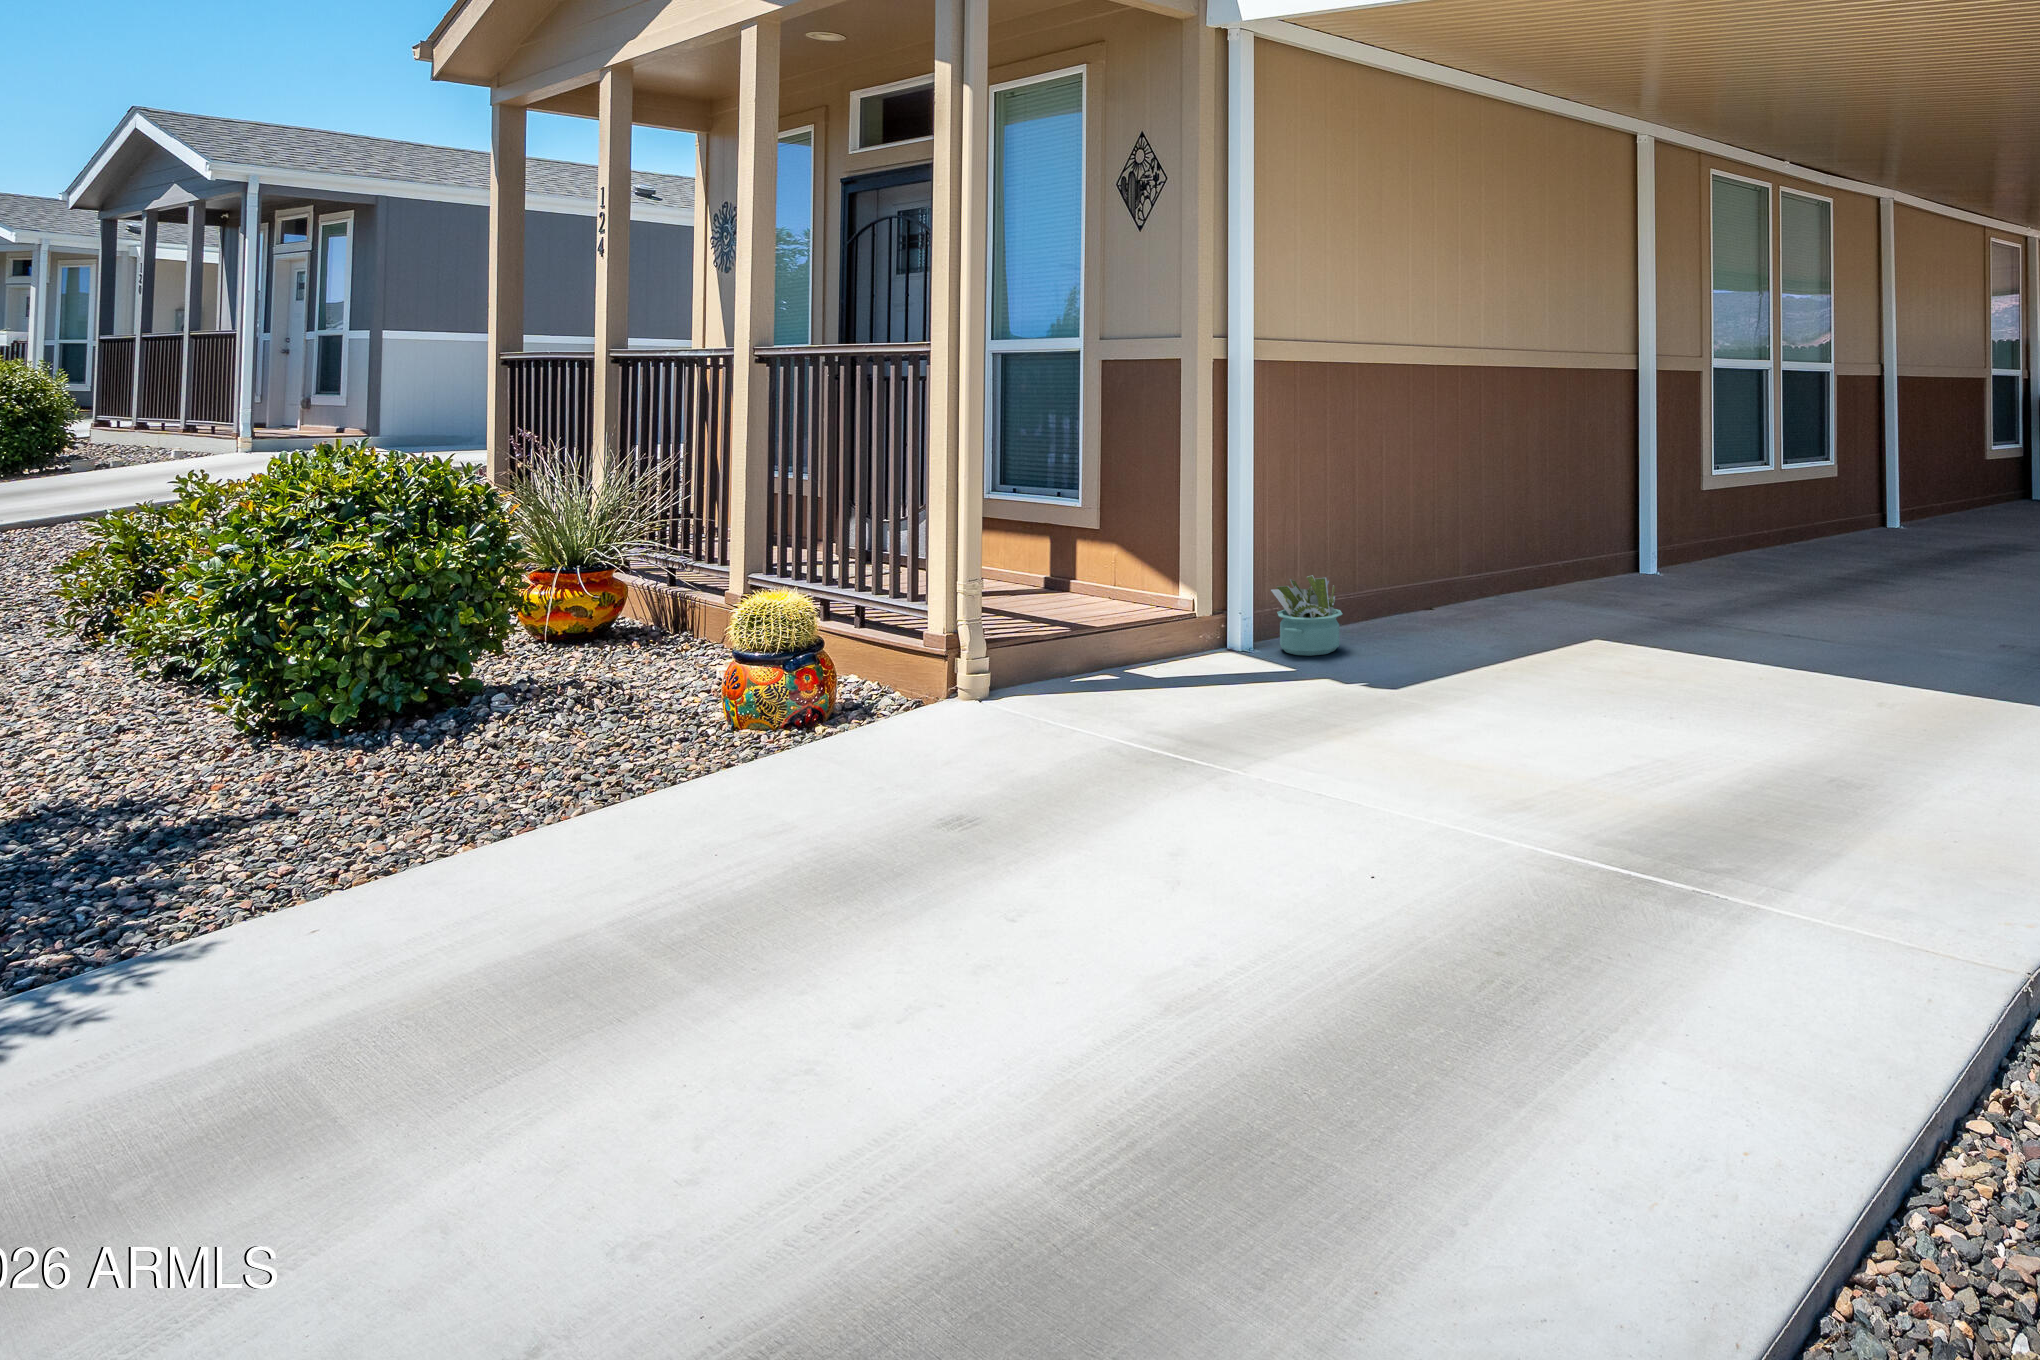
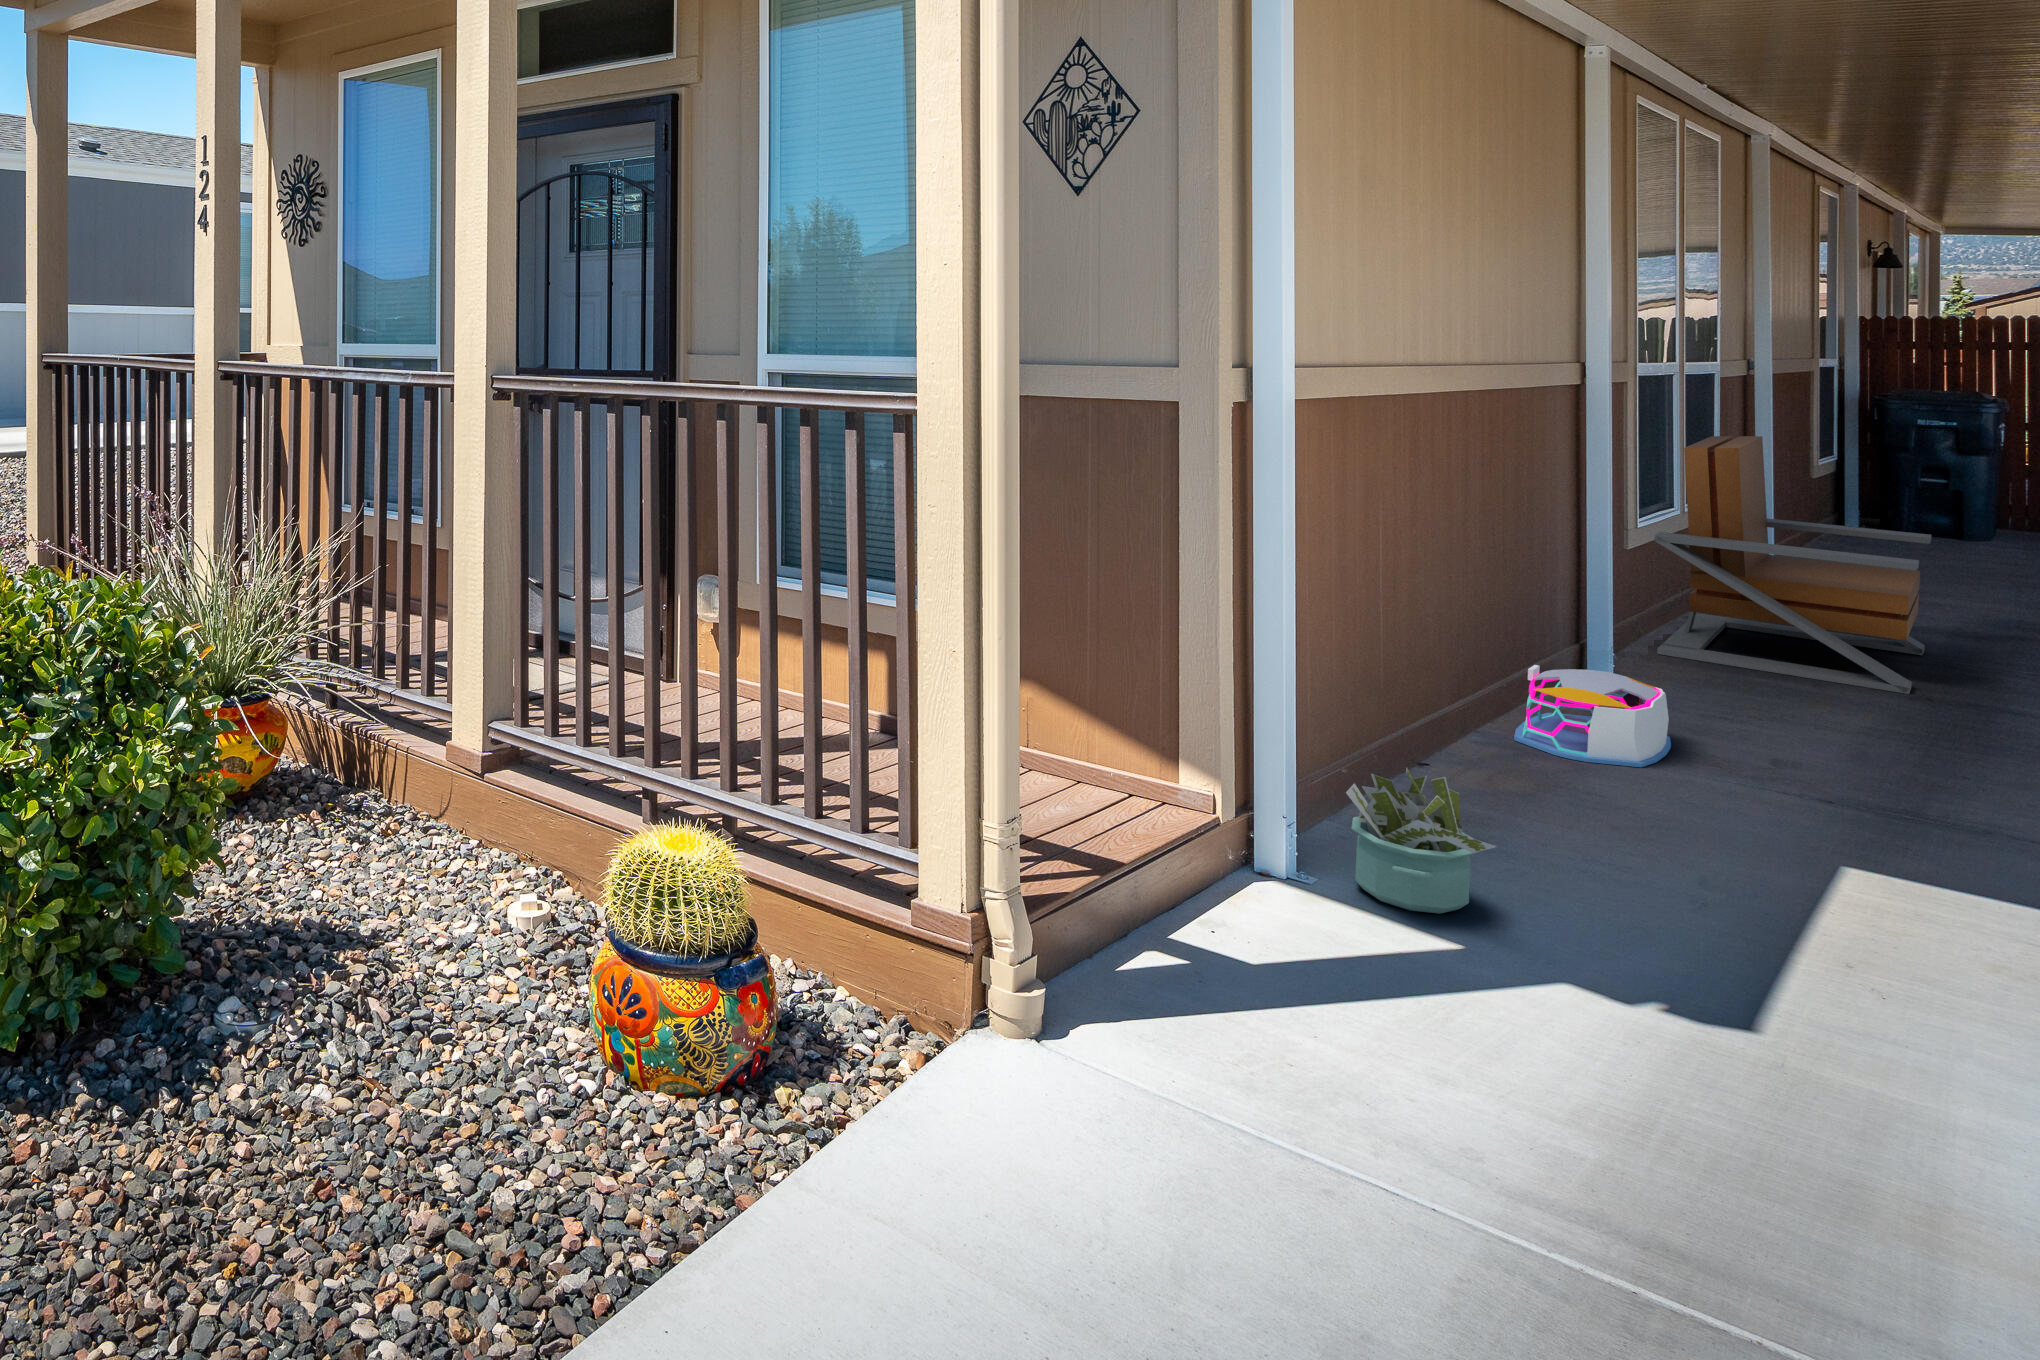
lounge chair: none [1704,406,1892,568] -> present [1654,436,1932,694]
storage bin: none [1515,546,1617,601] -> present [1514,665,1671,767]

